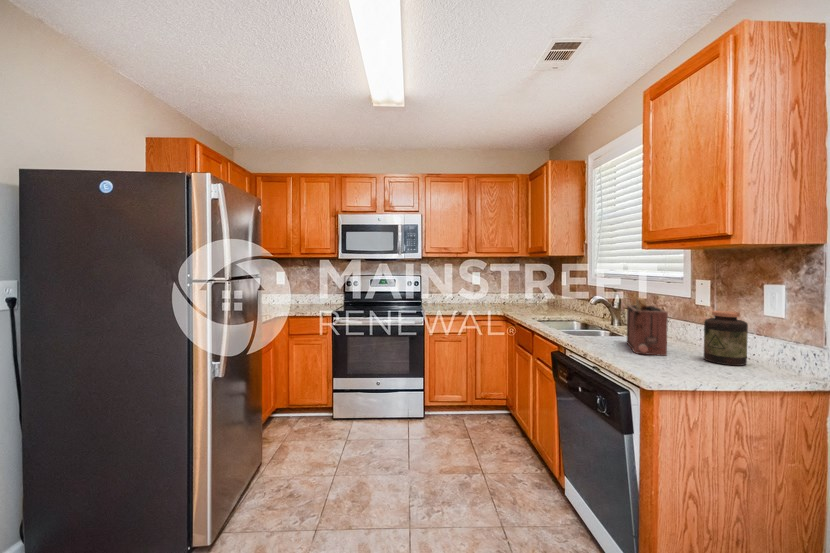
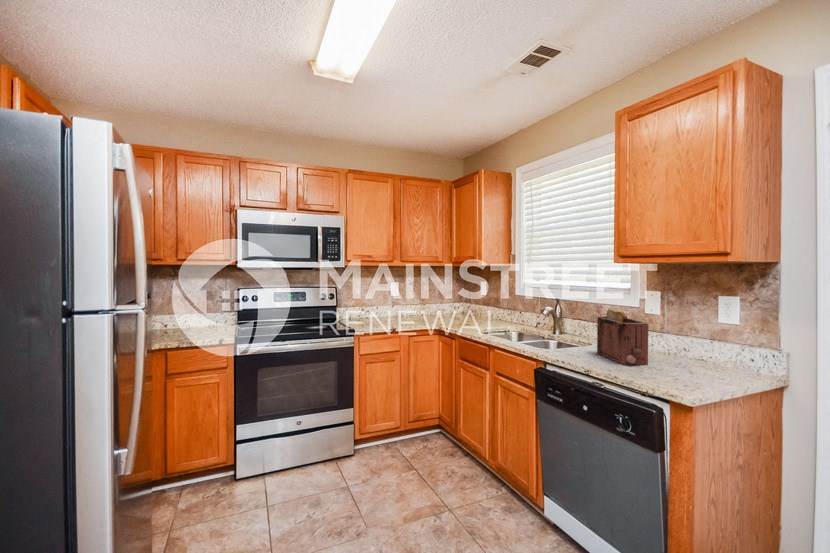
jar: present [704,311,748,366] -> none [677,320,714,369]

